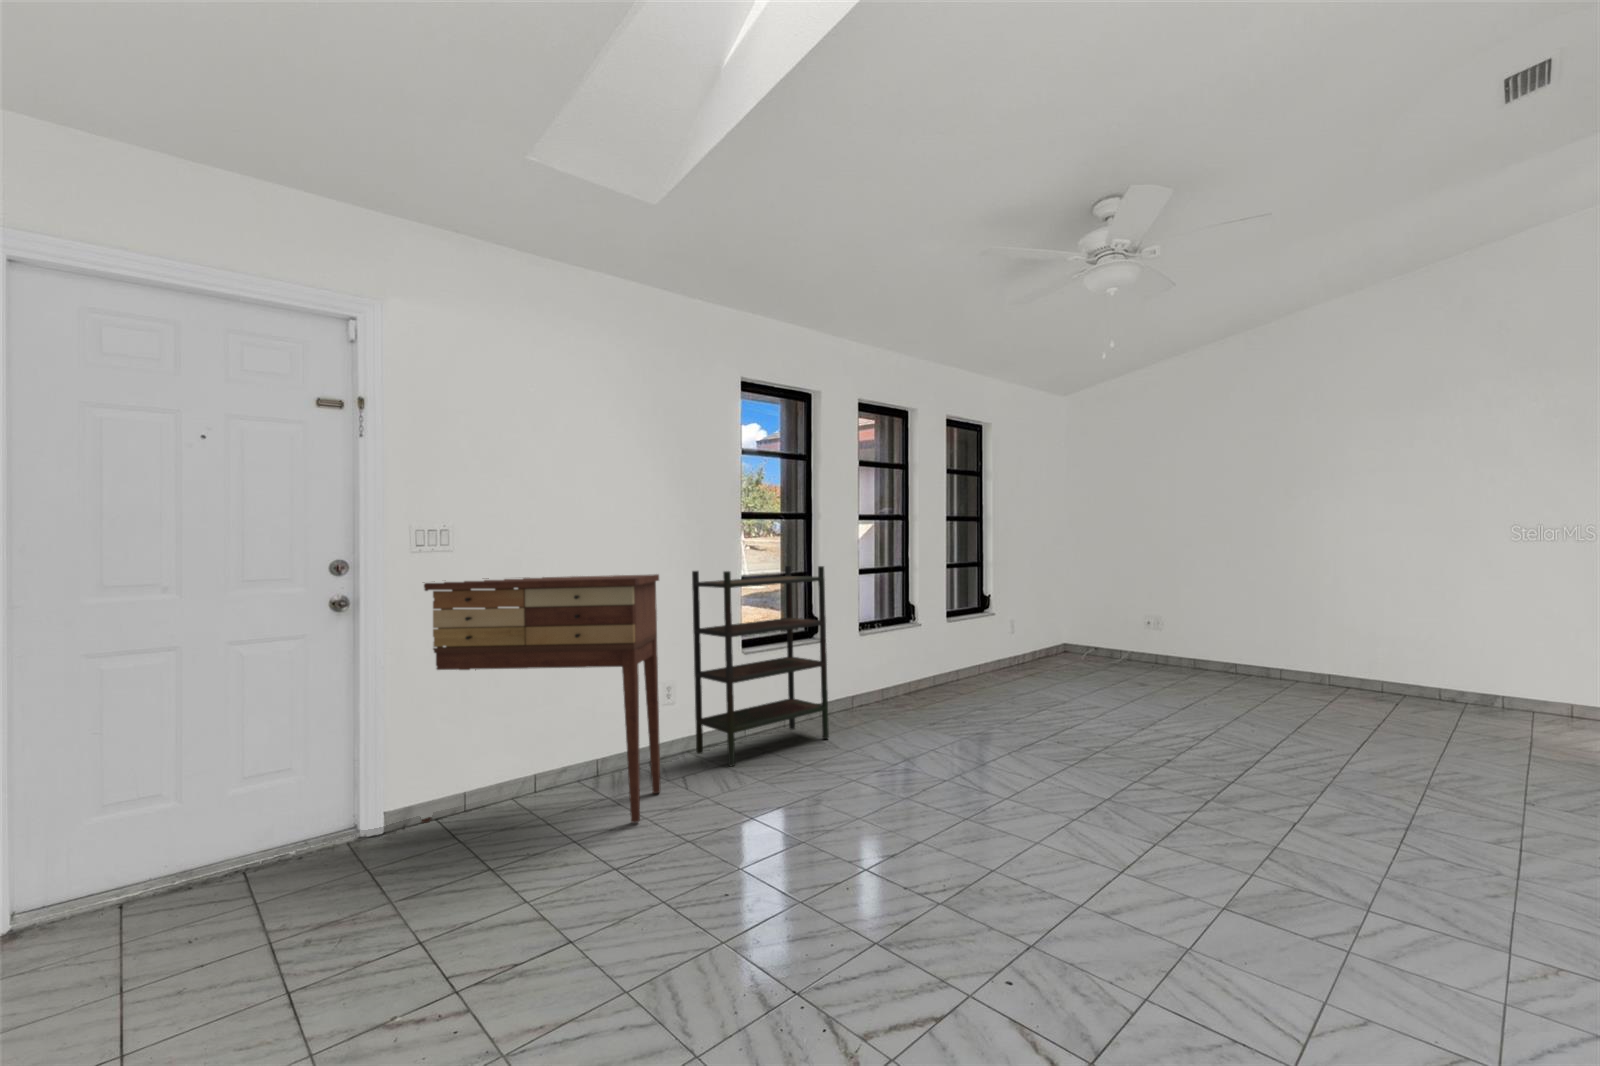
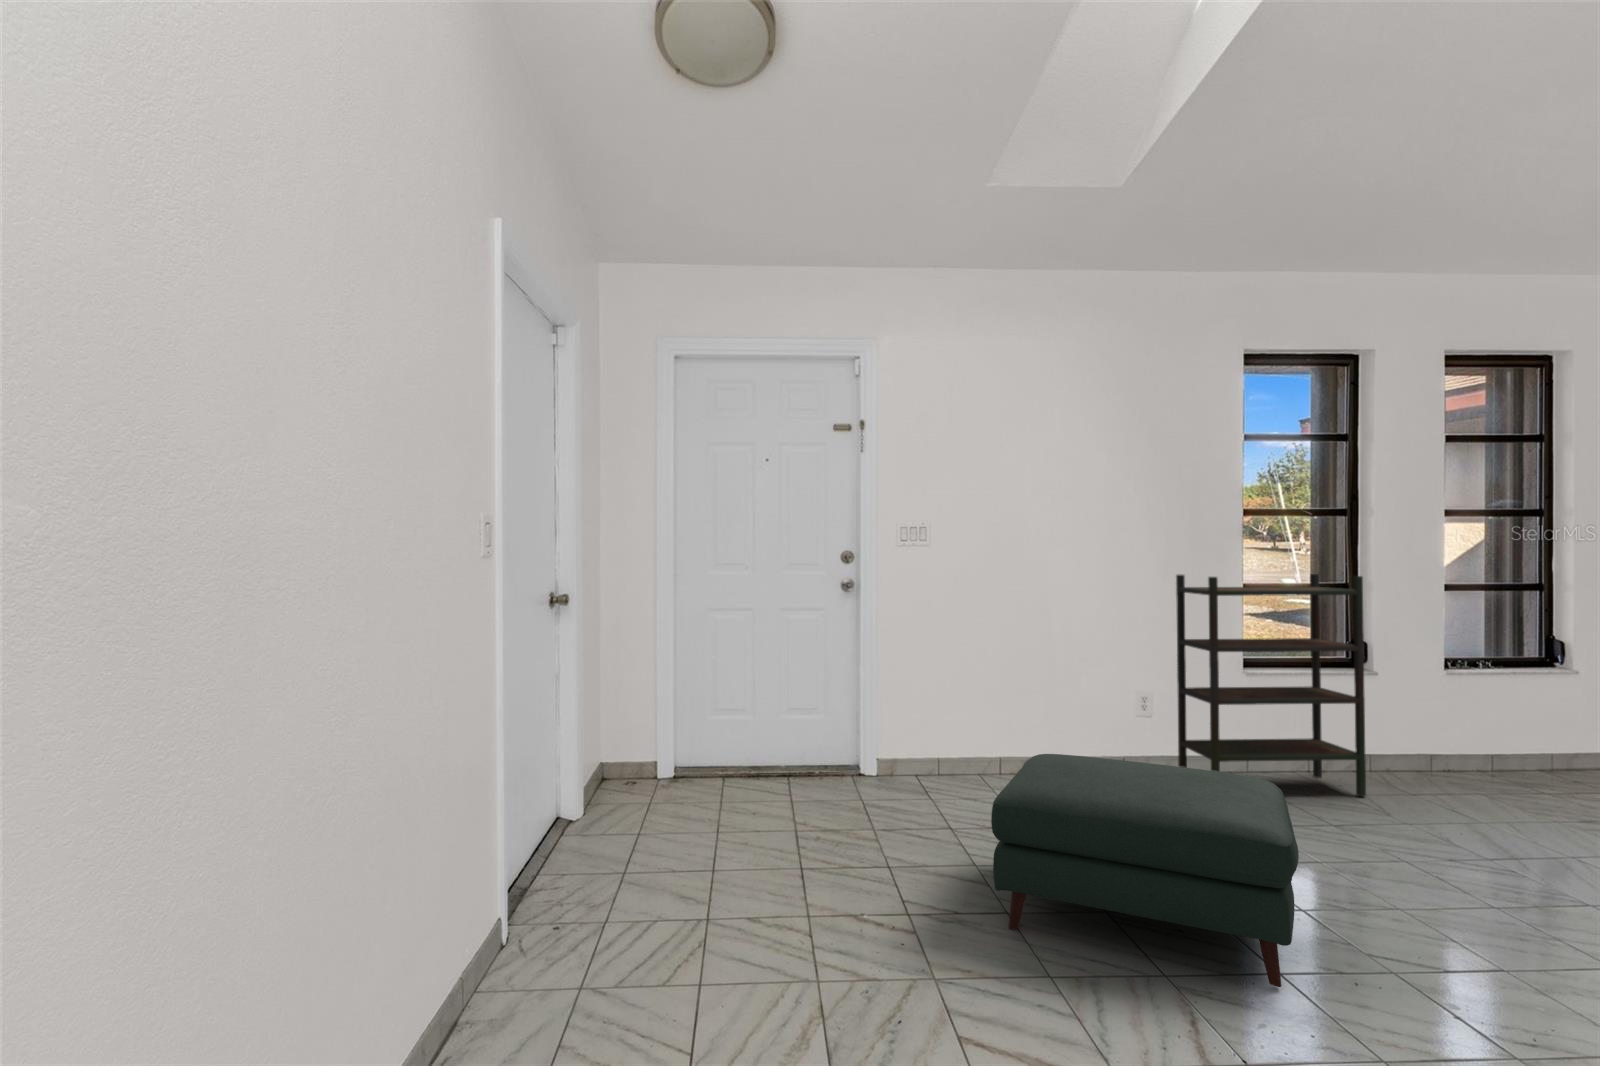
console table: present [421,574,661,823] -> none [898,572,1124,823]
ottoman: none [576,750,867,986] -> present [991,754,1299,987]

